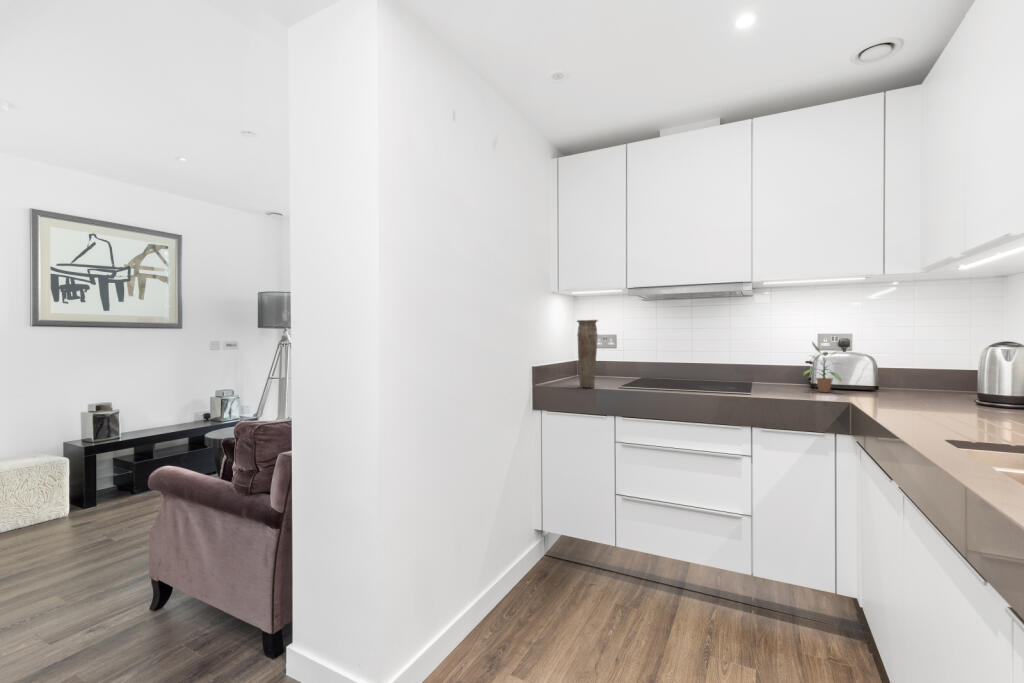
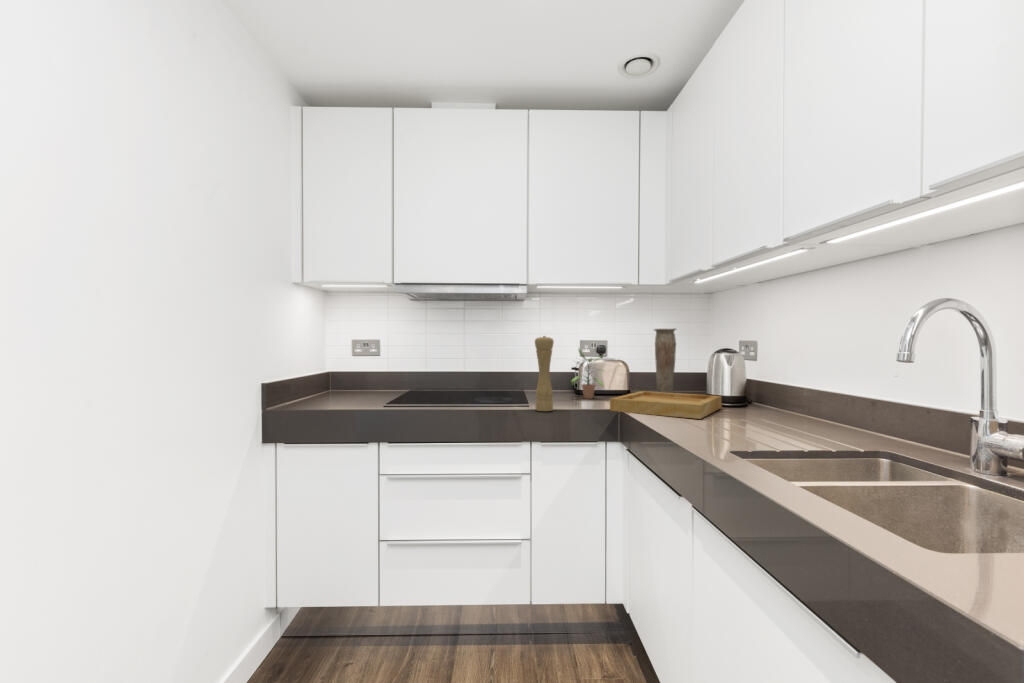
vase: present [577,320,598,388] -> present [654,329,676,393]
pepper mill: none [757,330,776,399] -> present [535,336,554,411]
tray: none [840,387,993,416] -> present [610,391,722,419]

